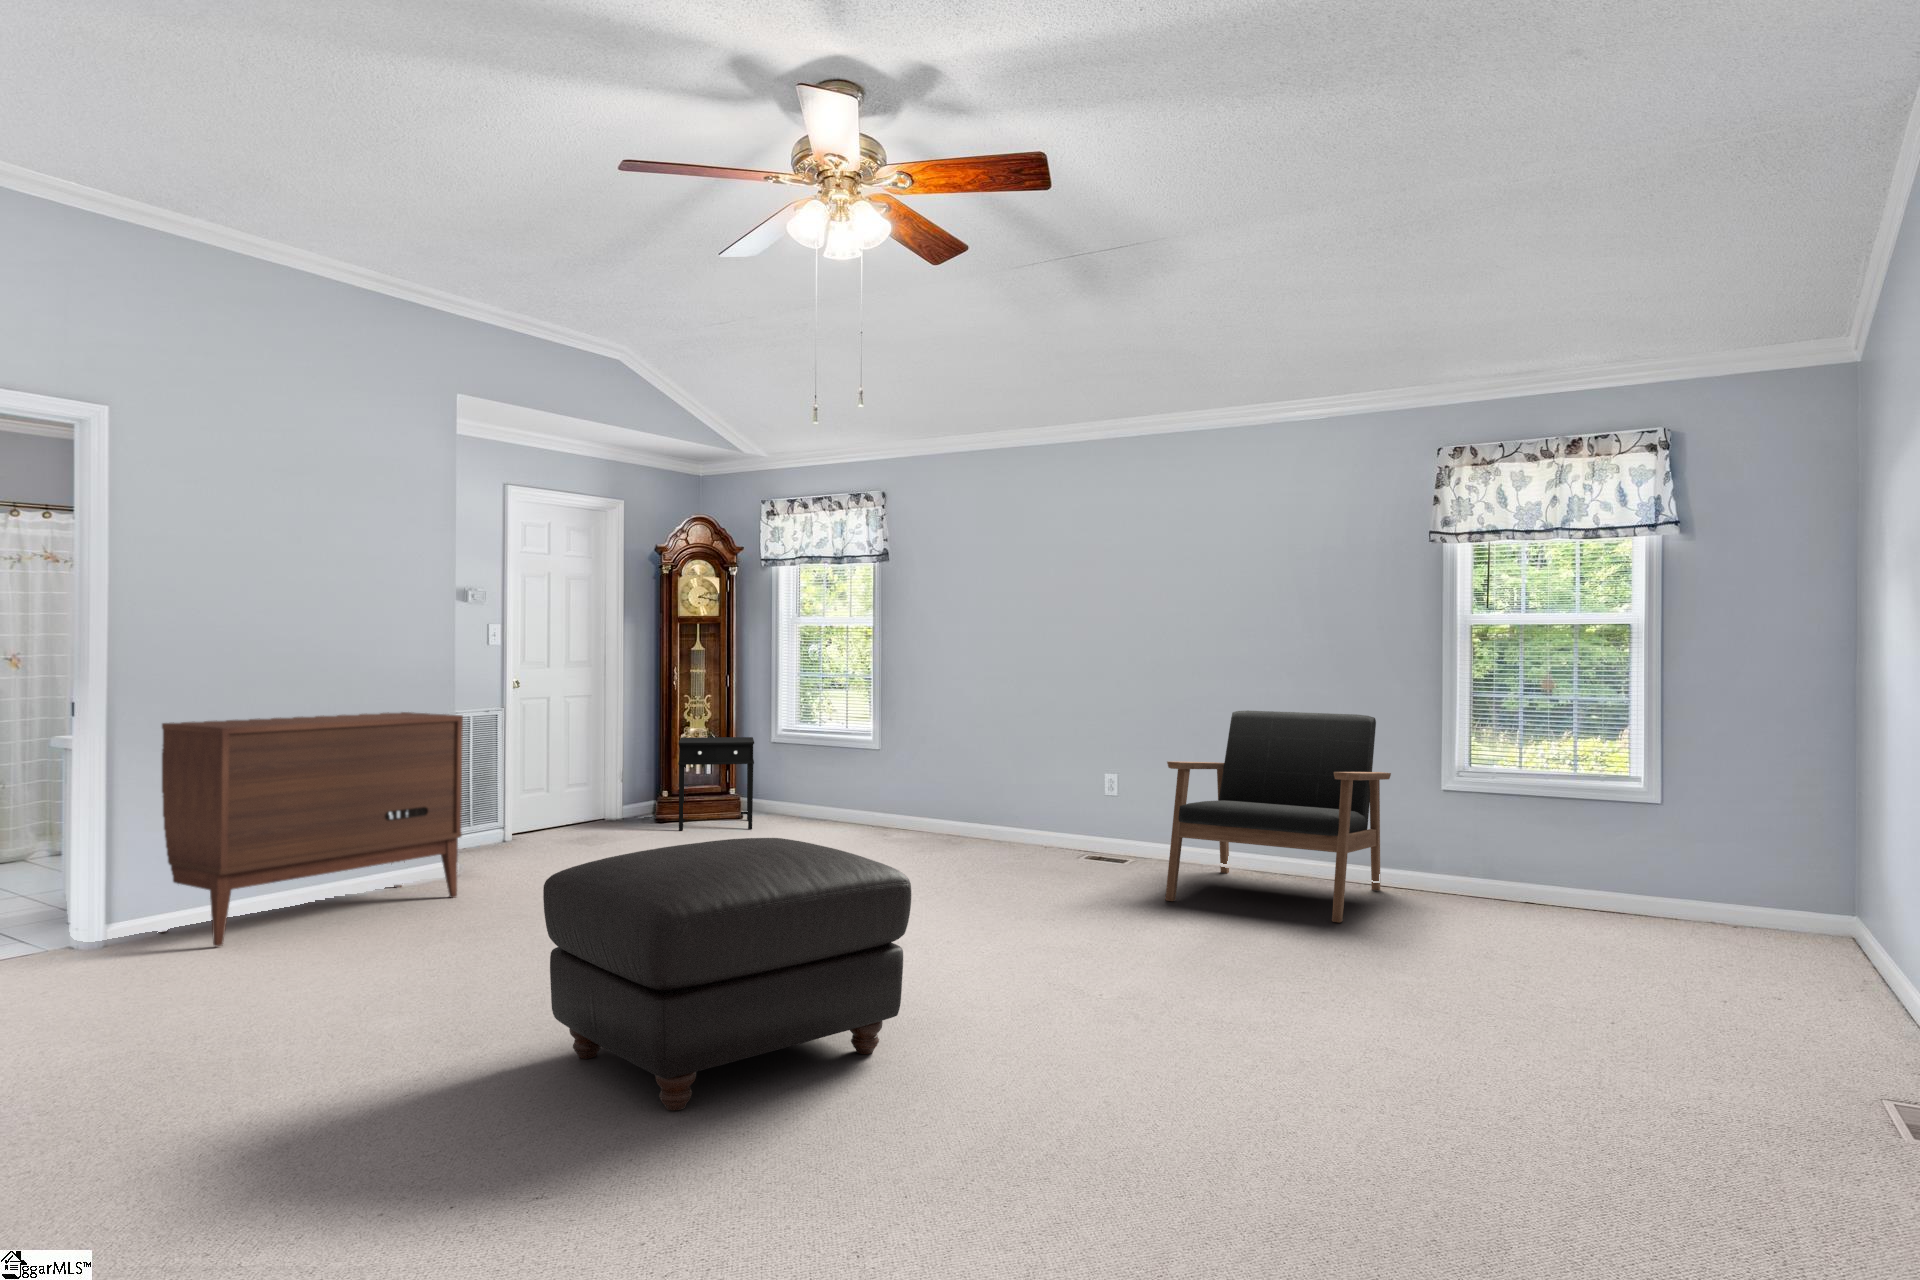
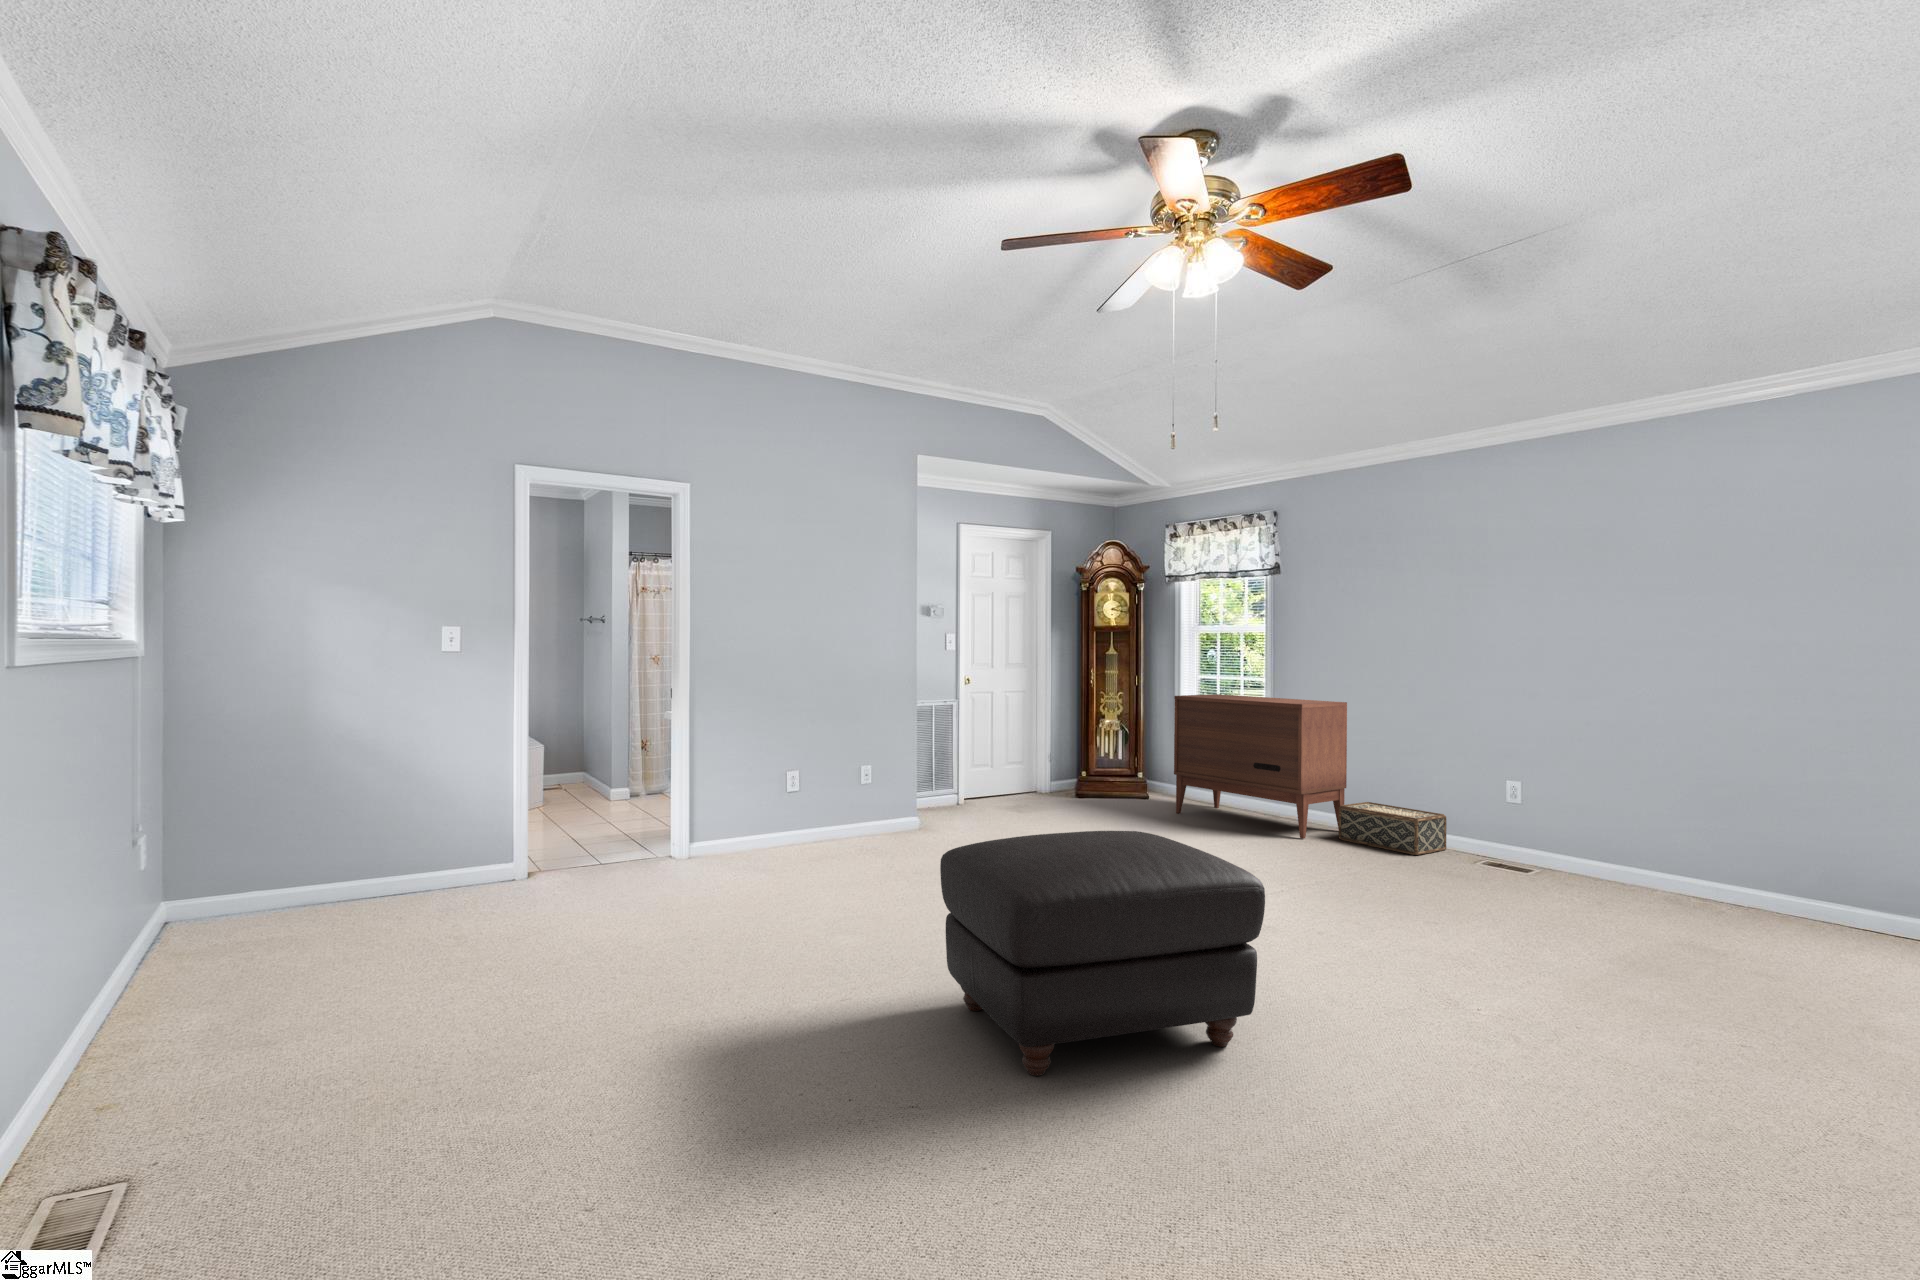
armchair: present [1165,711,1391,922] -> none [1568,722,1872,967]
dresser: present [162,712,463,946] -> present [1174,694,1347,839]
side table: present [678,737,754,831] -> none [1094,728,1158,809]
woven basket: none [951,805,1054,856] -> present [1339,802,1446,855]

